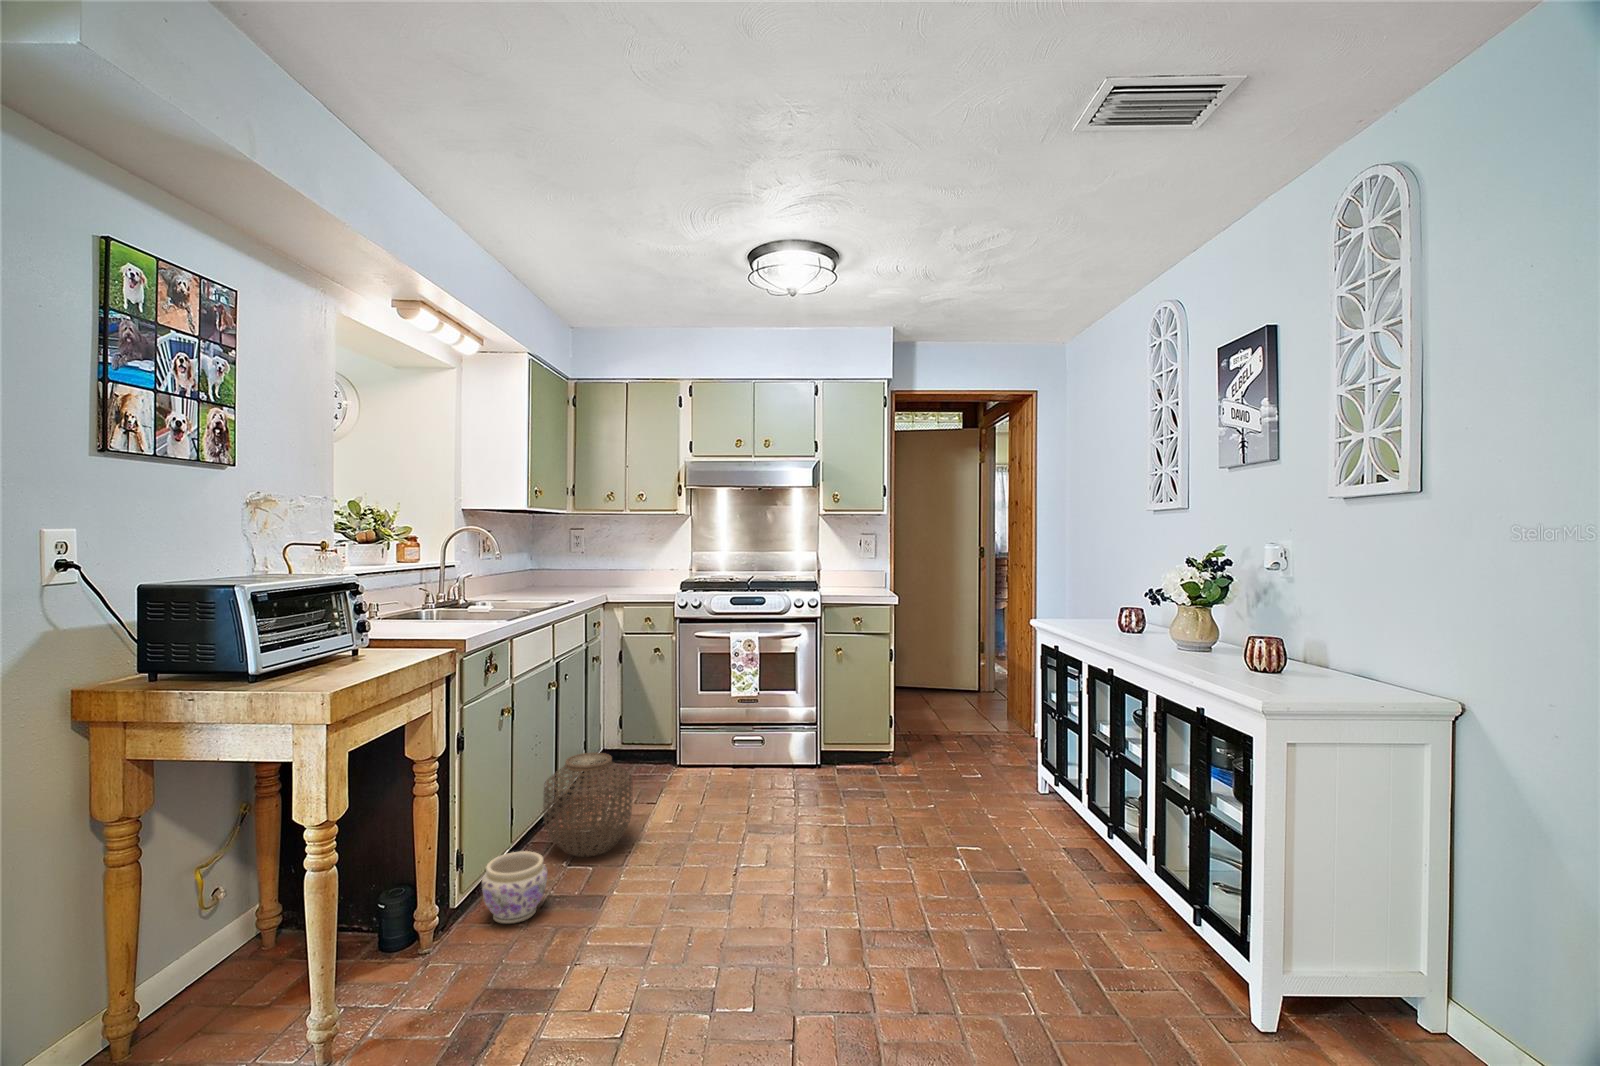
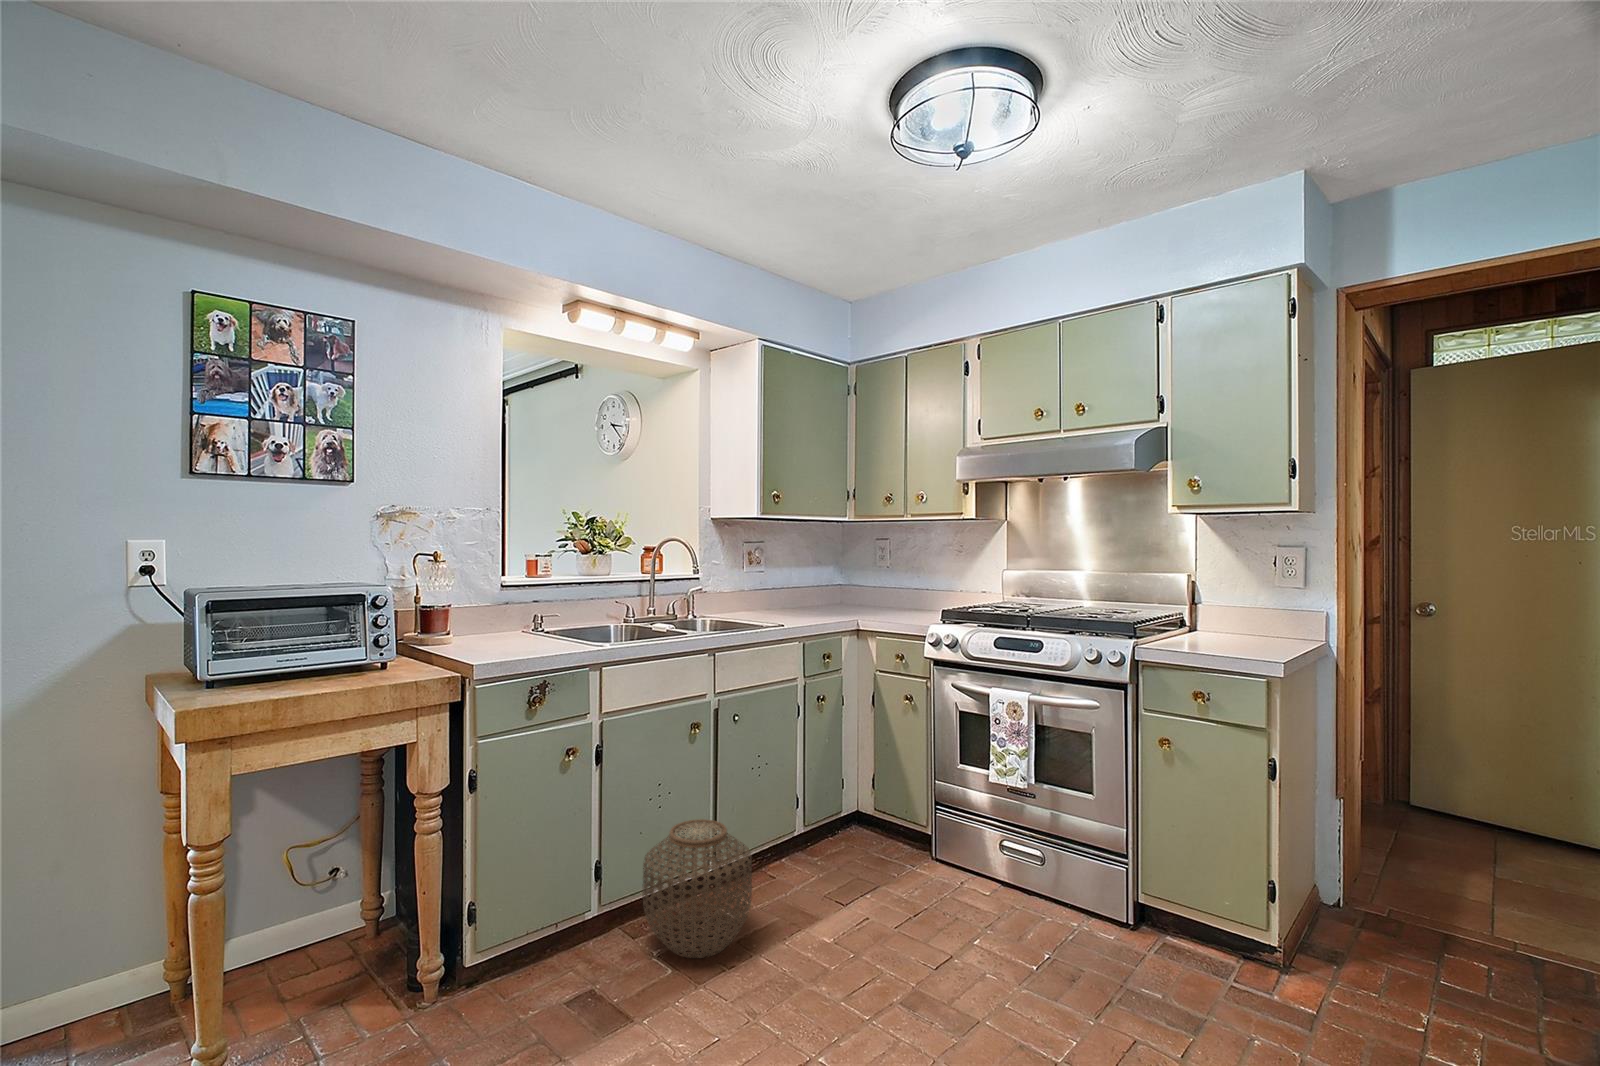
planter: present [482,851,547,924] -> none [489,924,568,1018]

